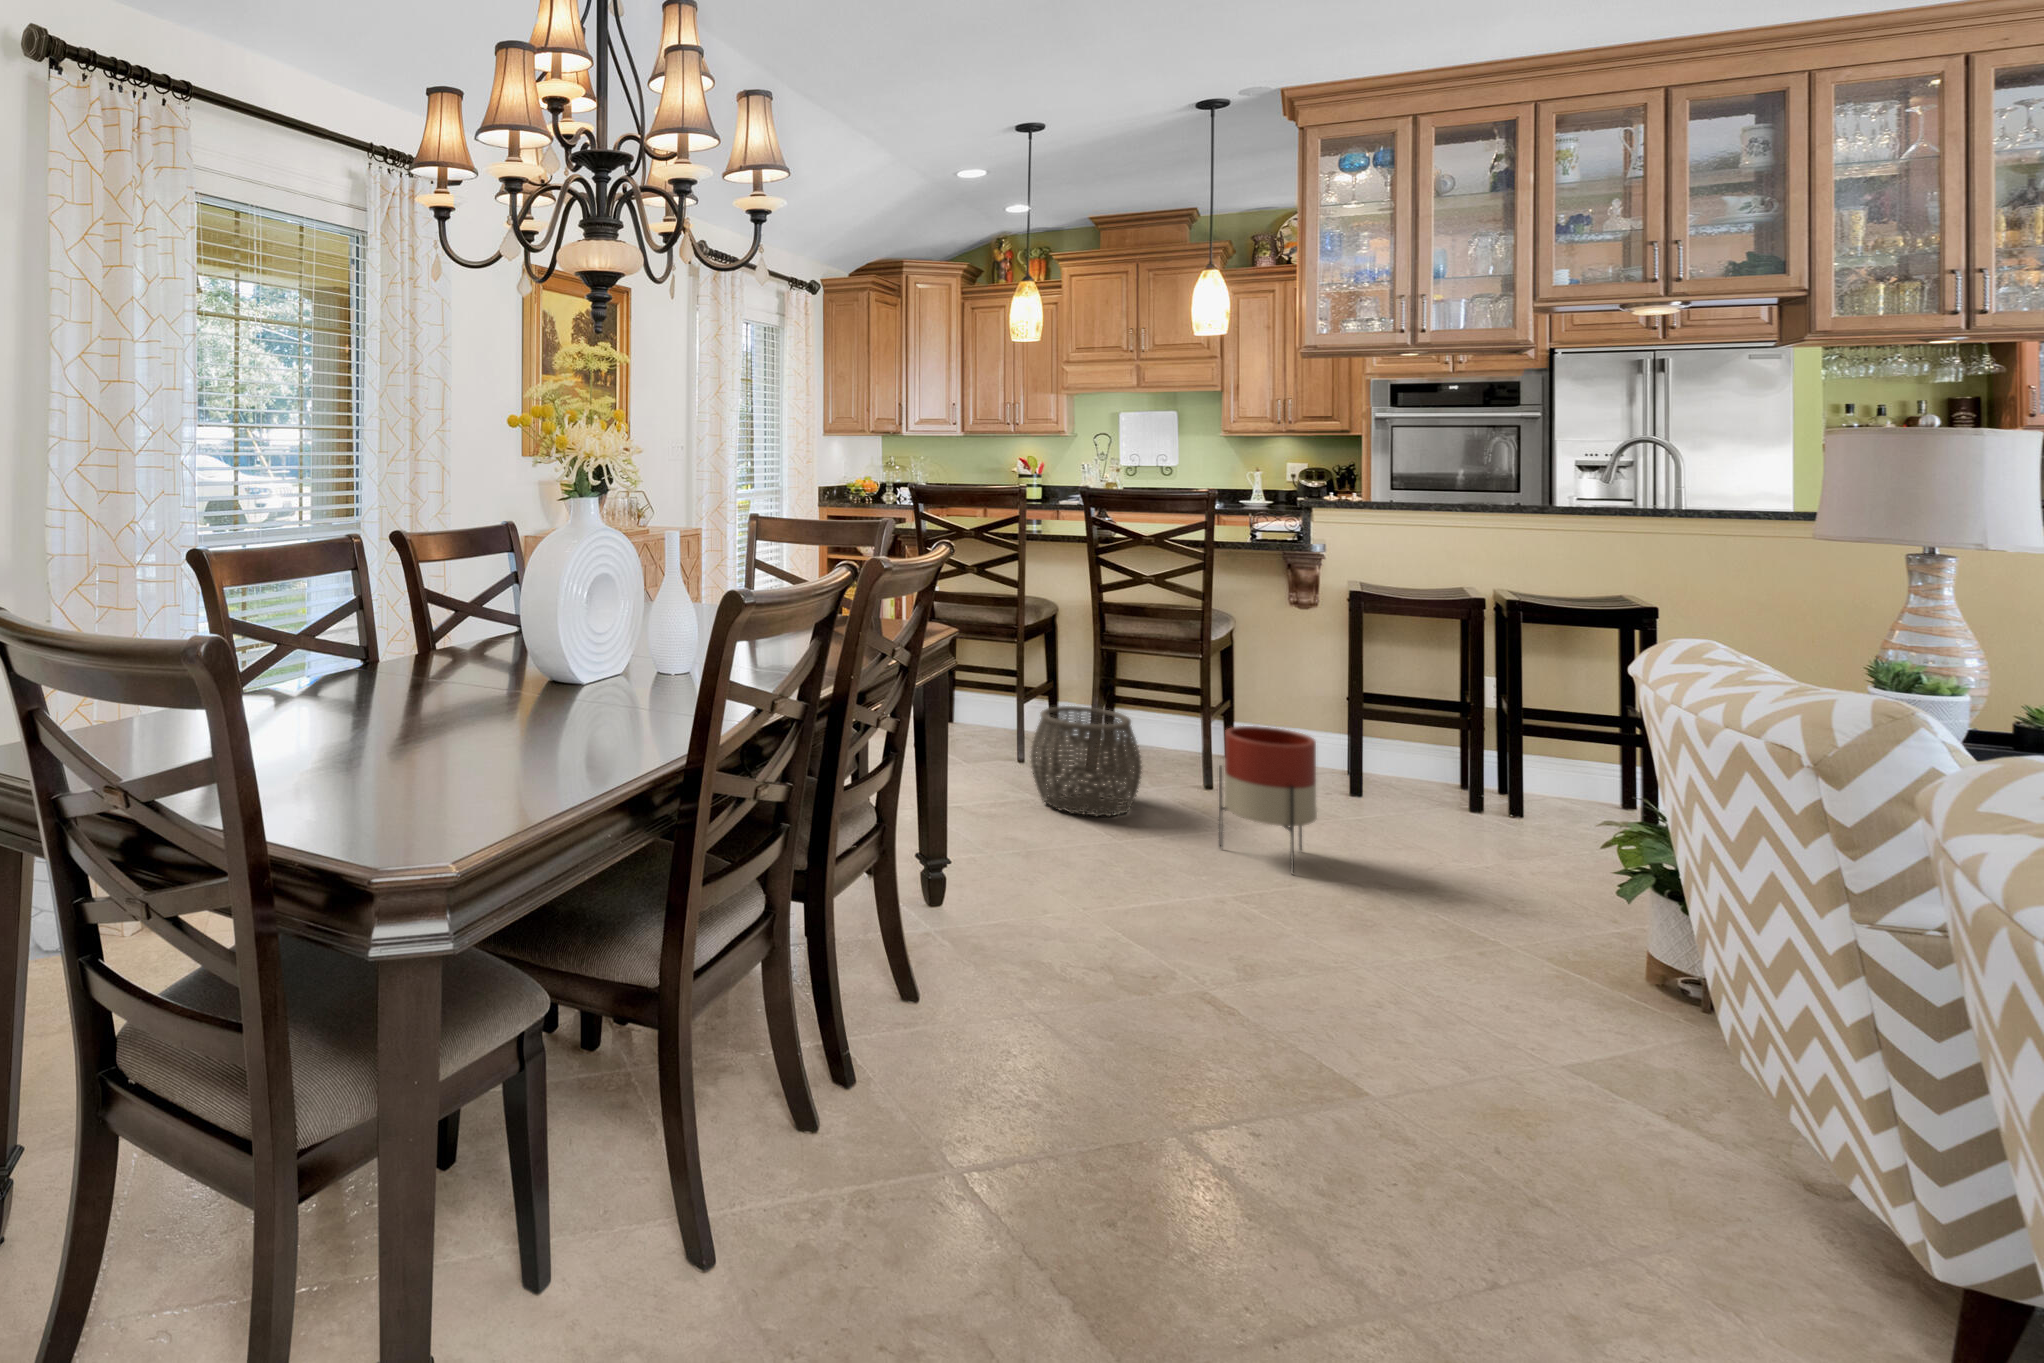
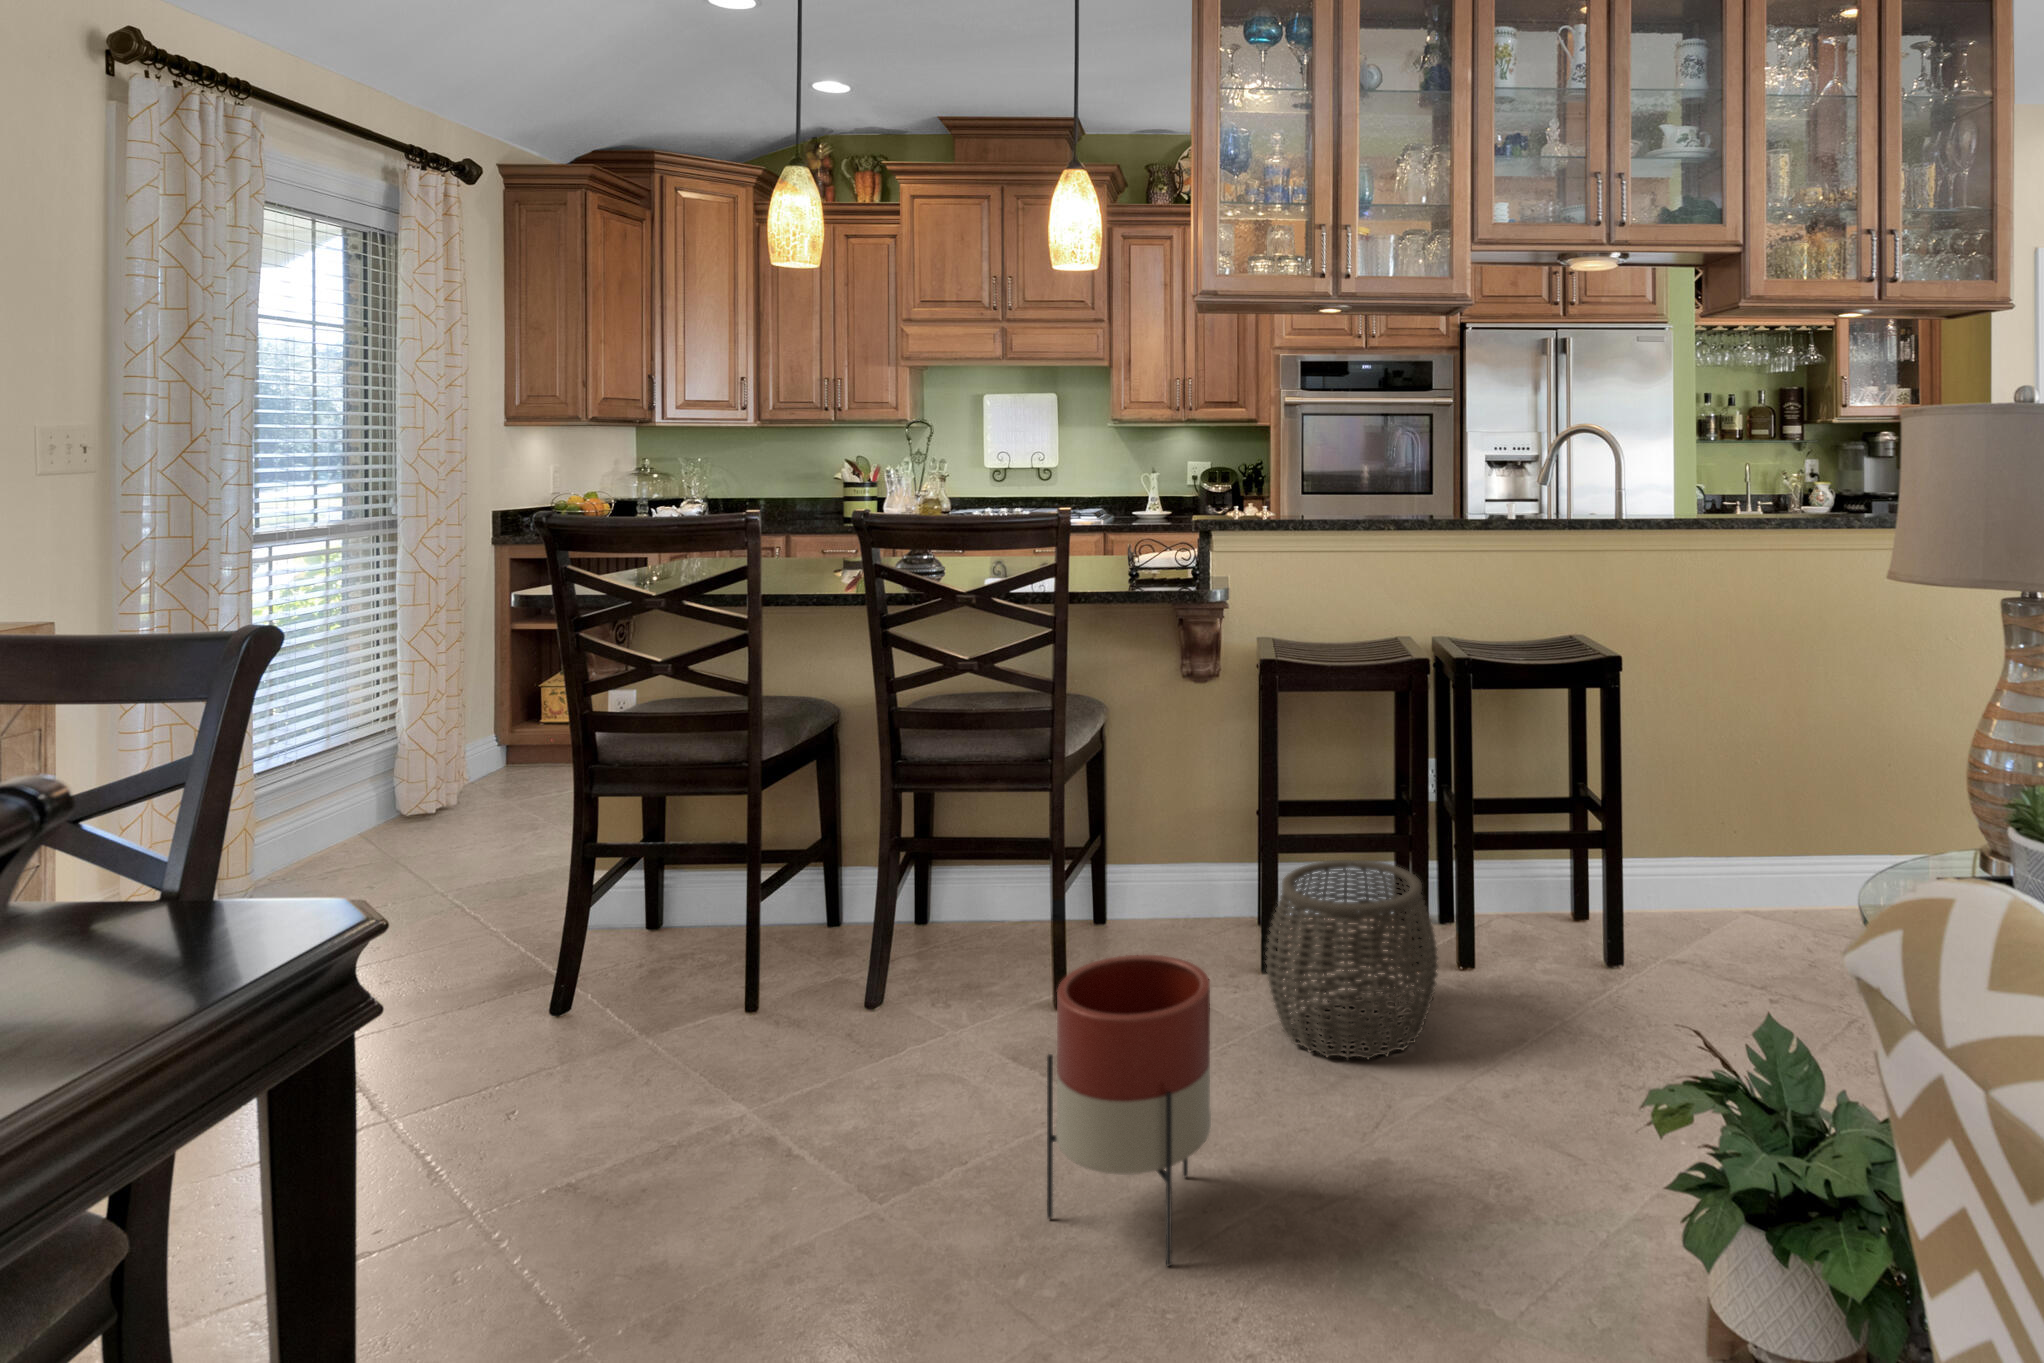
woven basket: present [1030,706,1142,816] -> present [1266,860,1438,1059]

